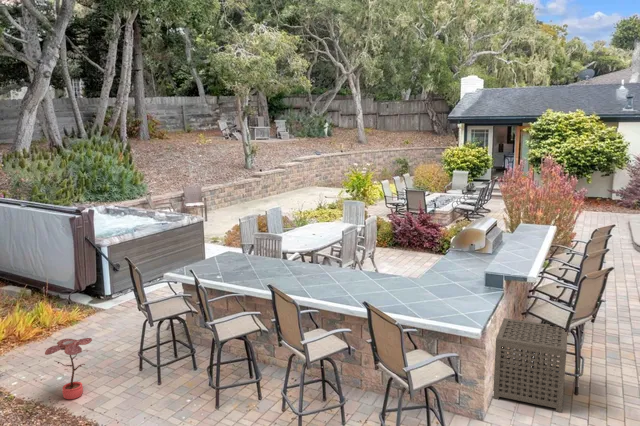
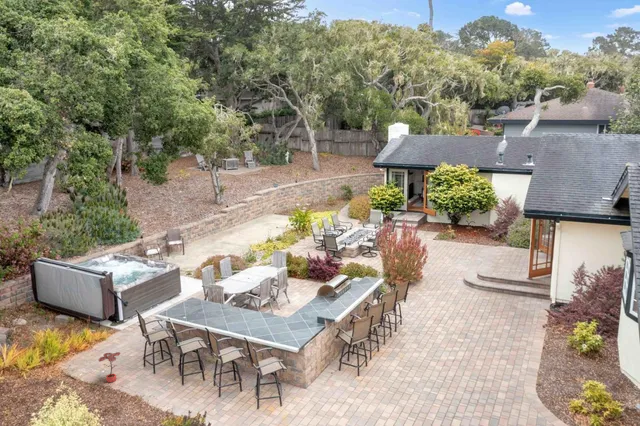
side table: present [493,318,567,412] -> none [316,340,355,386]

